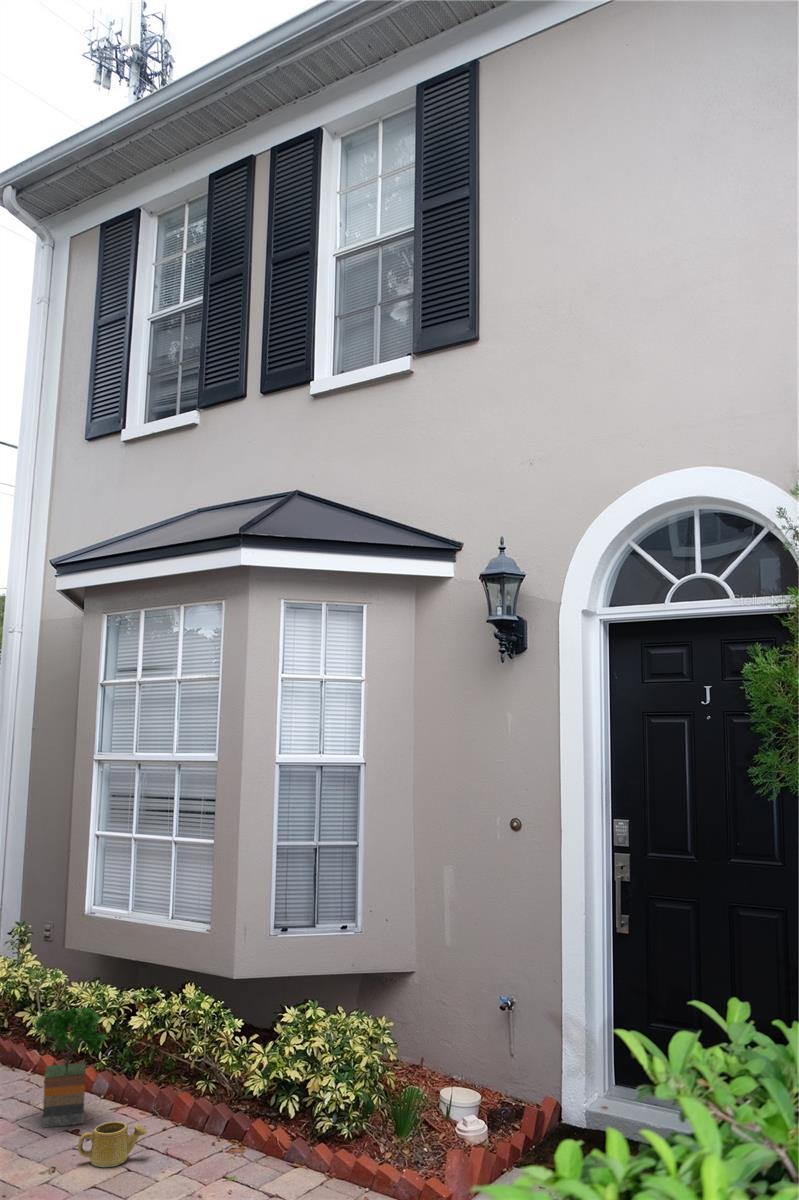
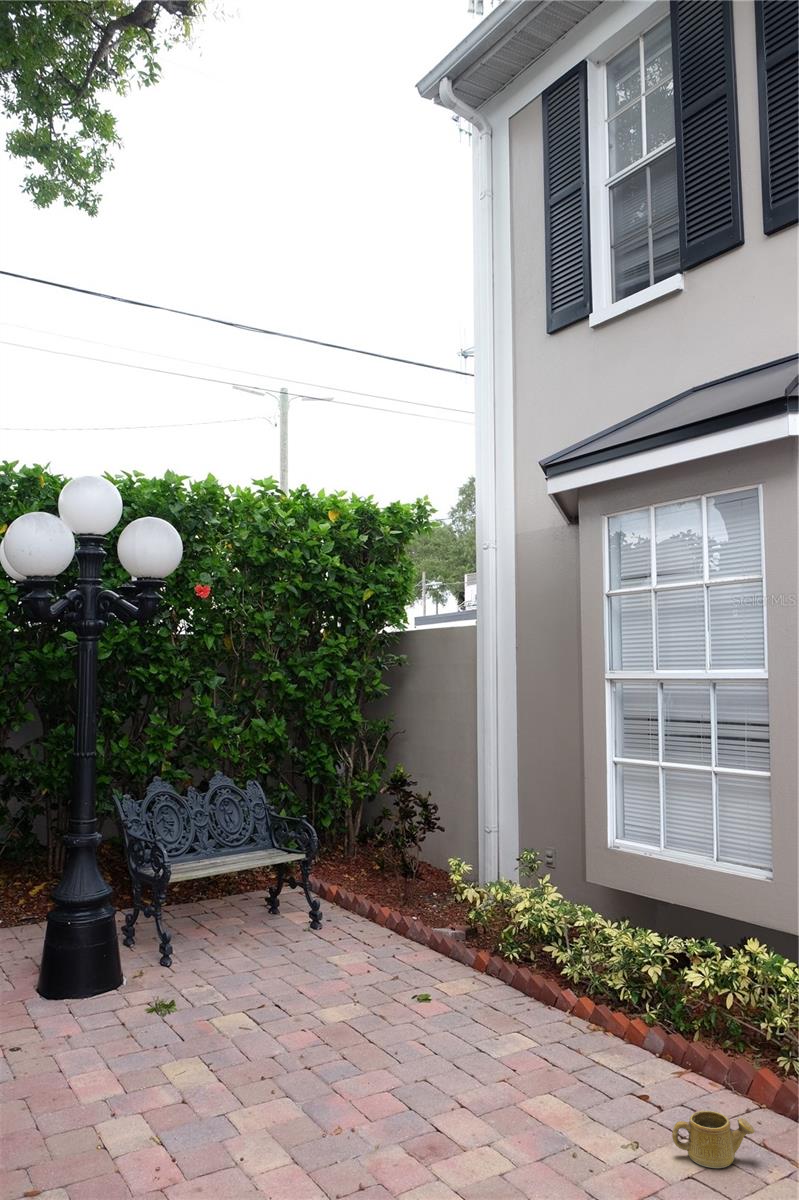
potted tree: present [35,1007,105,1128] -> none [588,959,674,1096]

